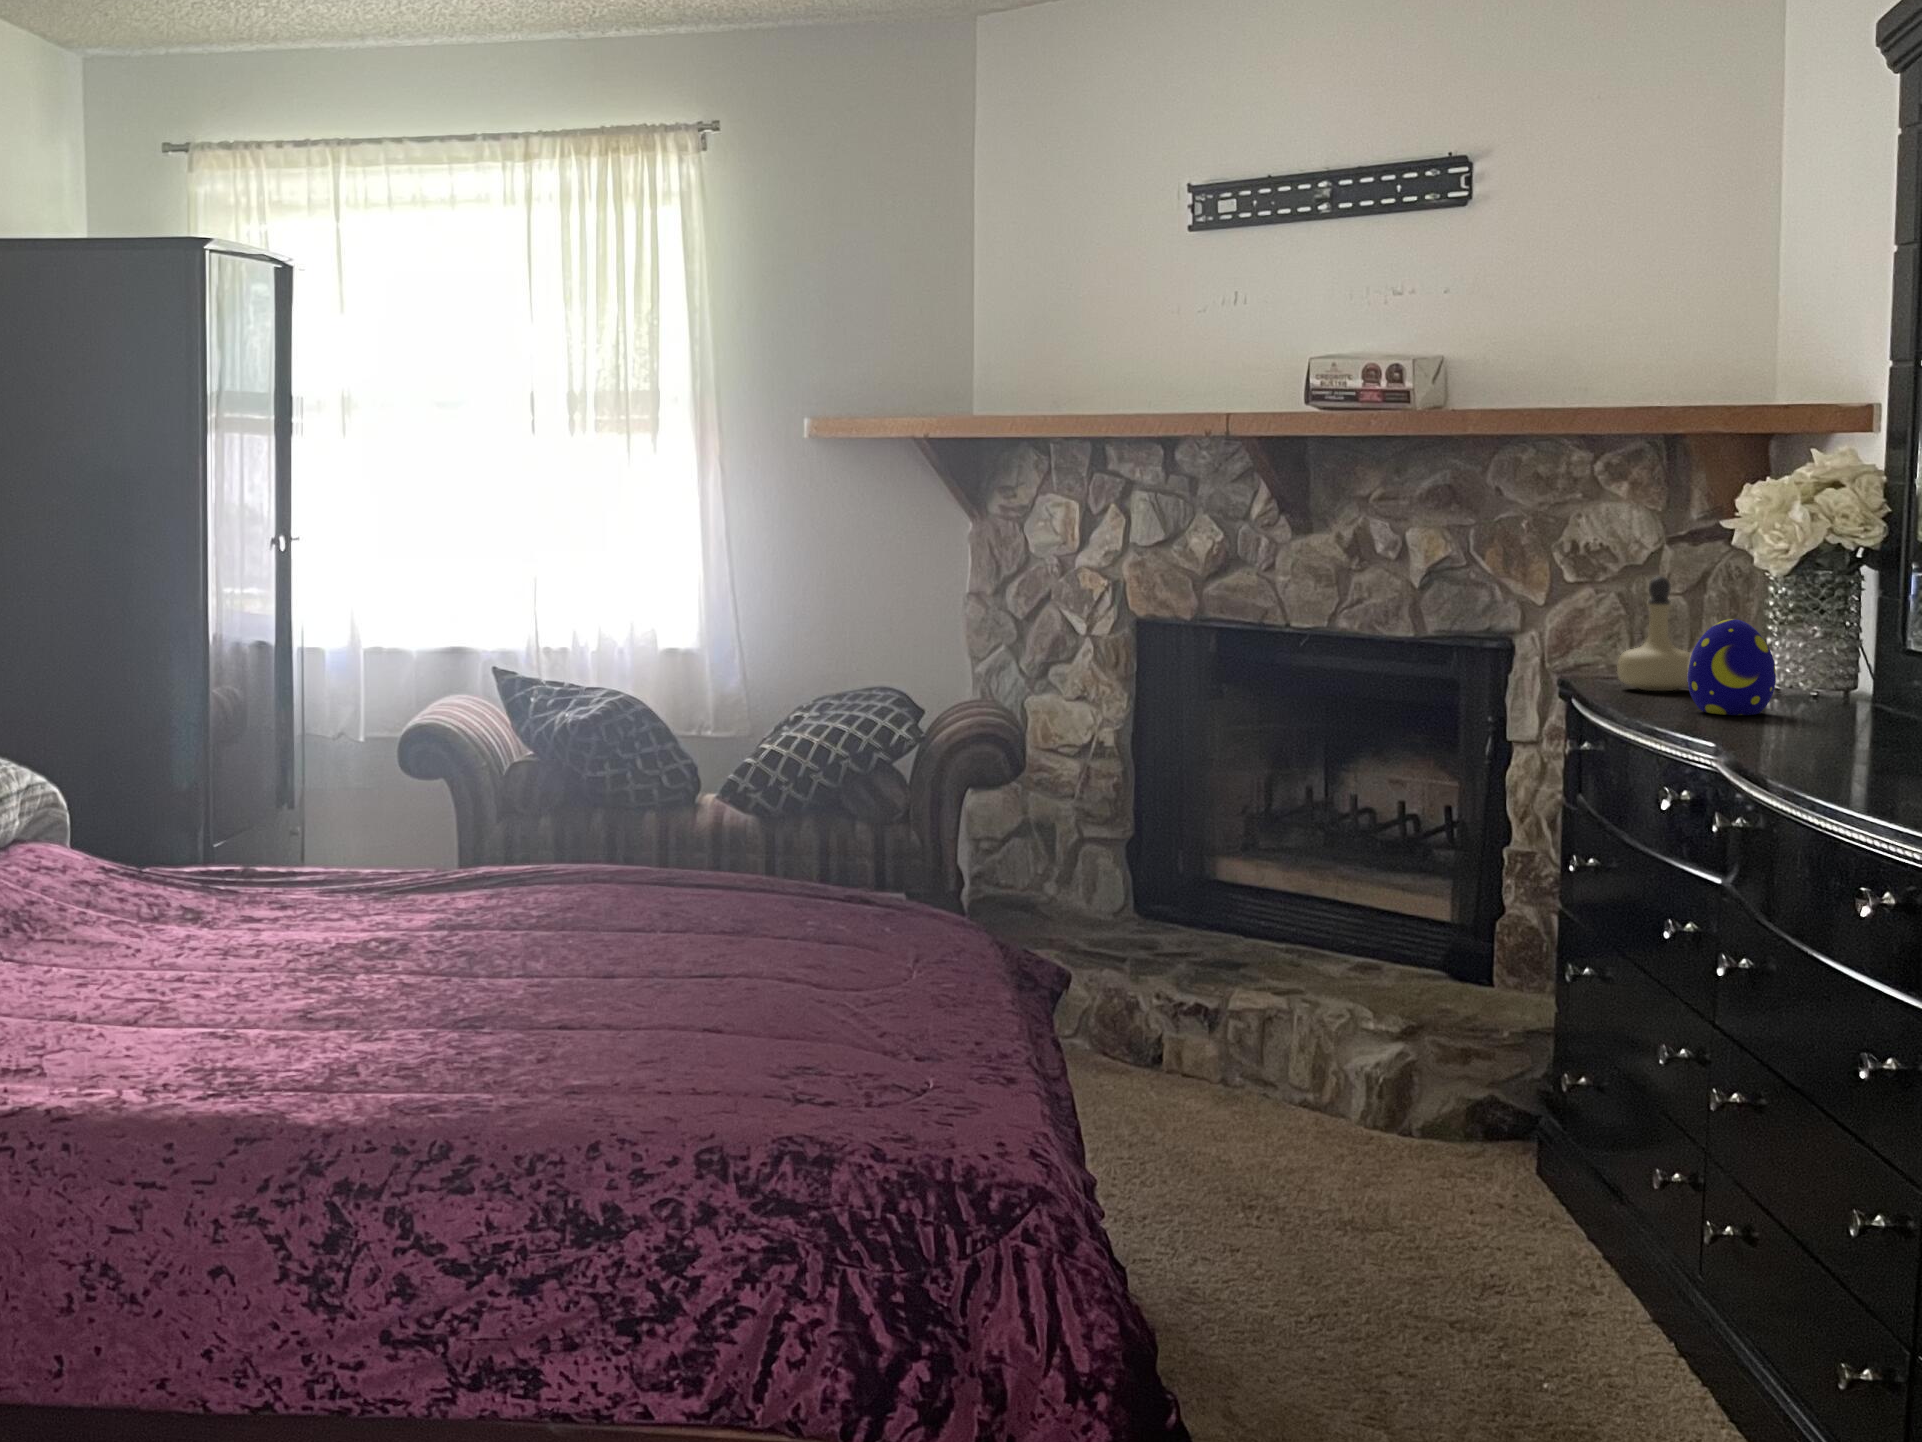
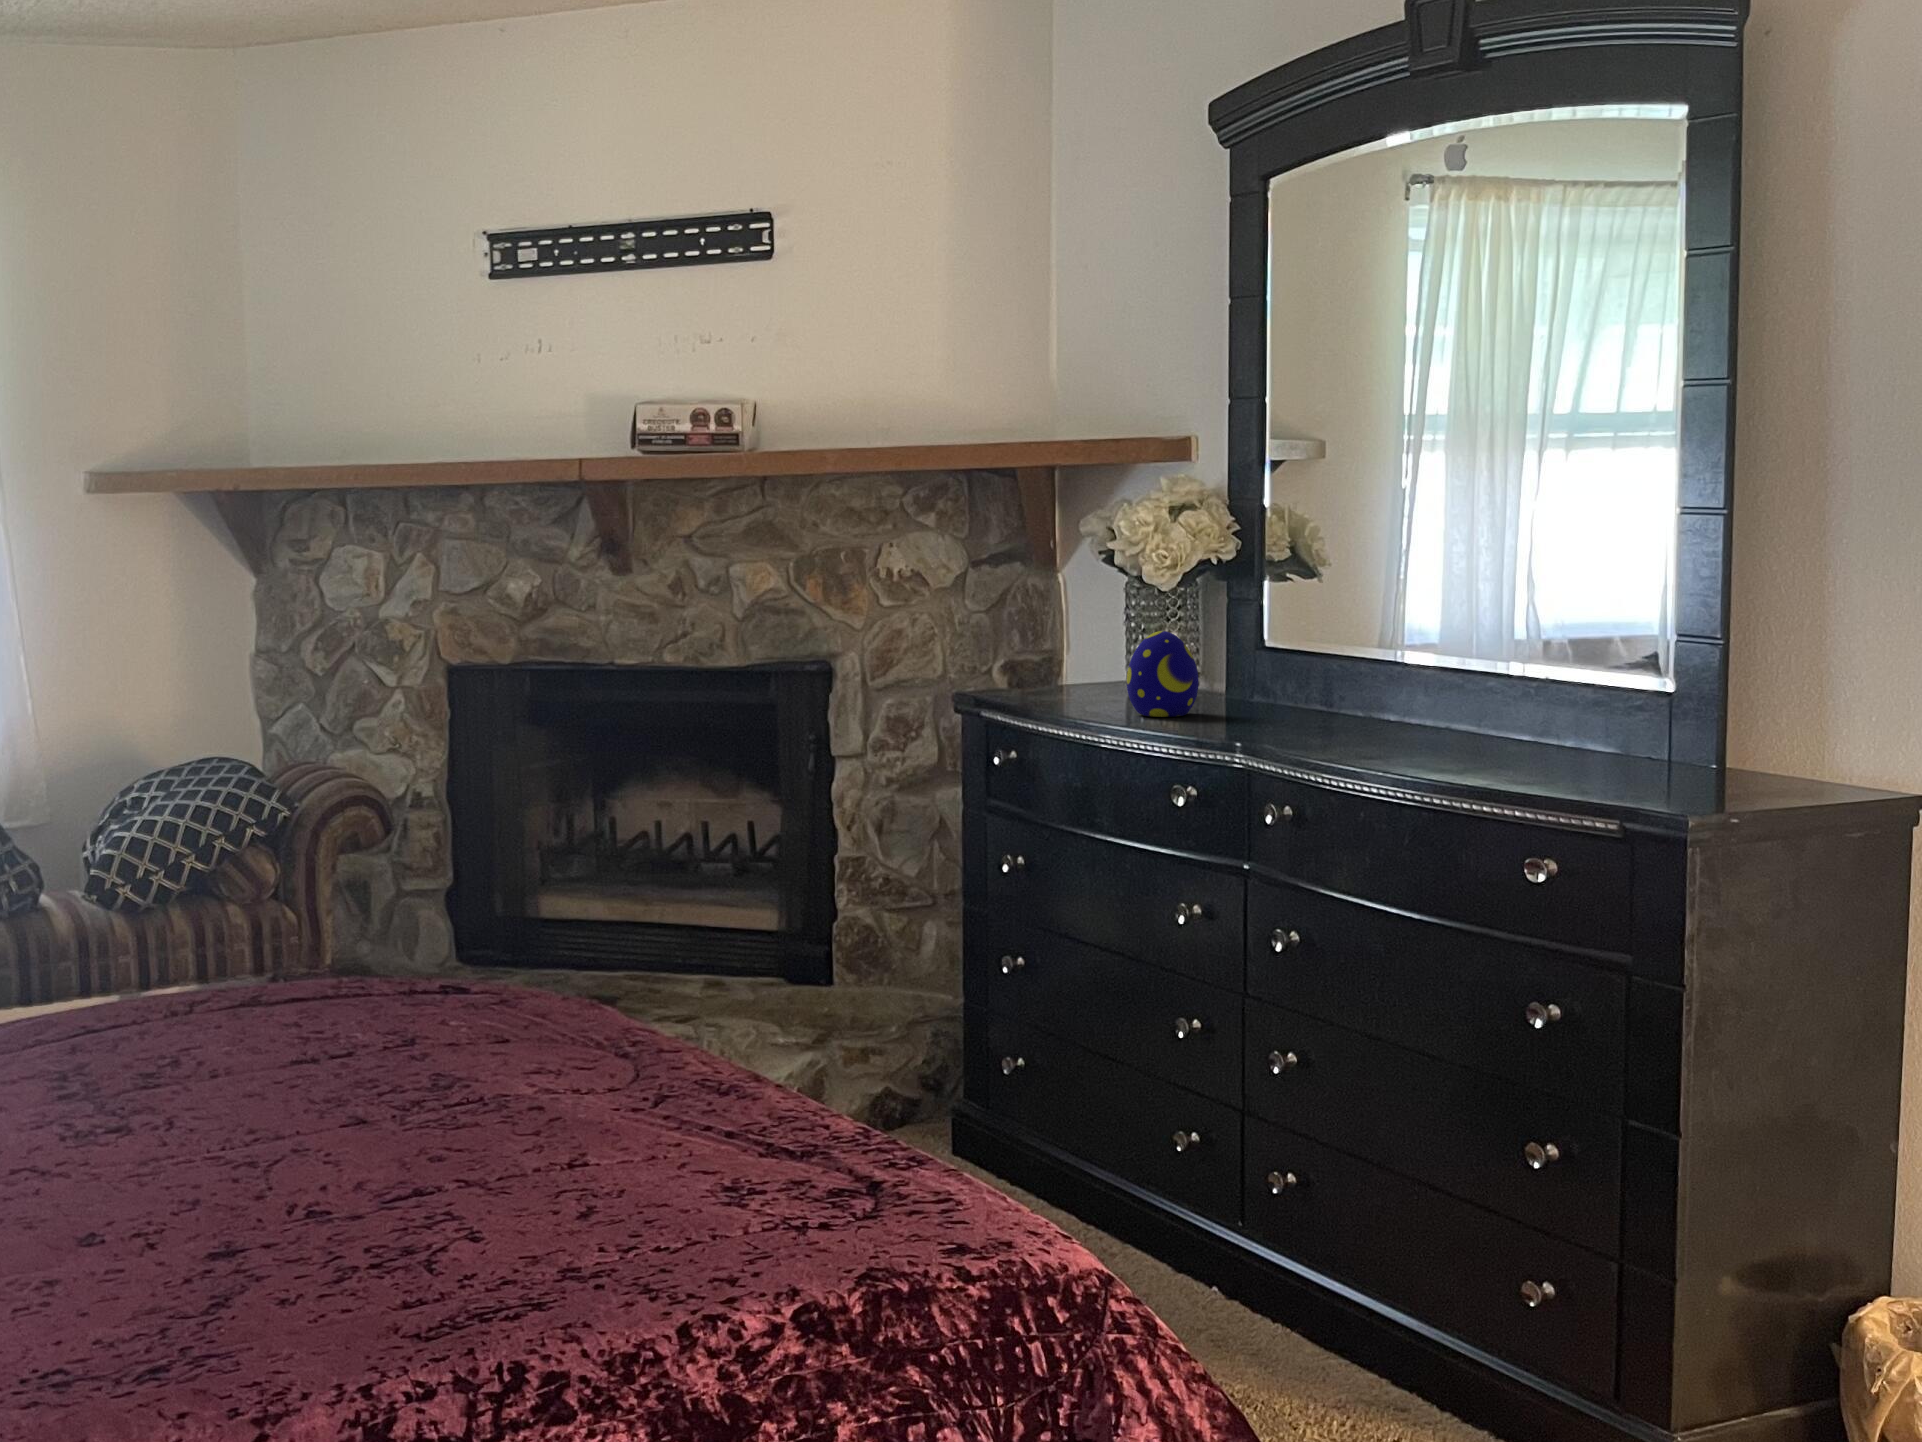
perfume bottle: present [1617,576,1691,691] -> none [1014,596,1080,701]

